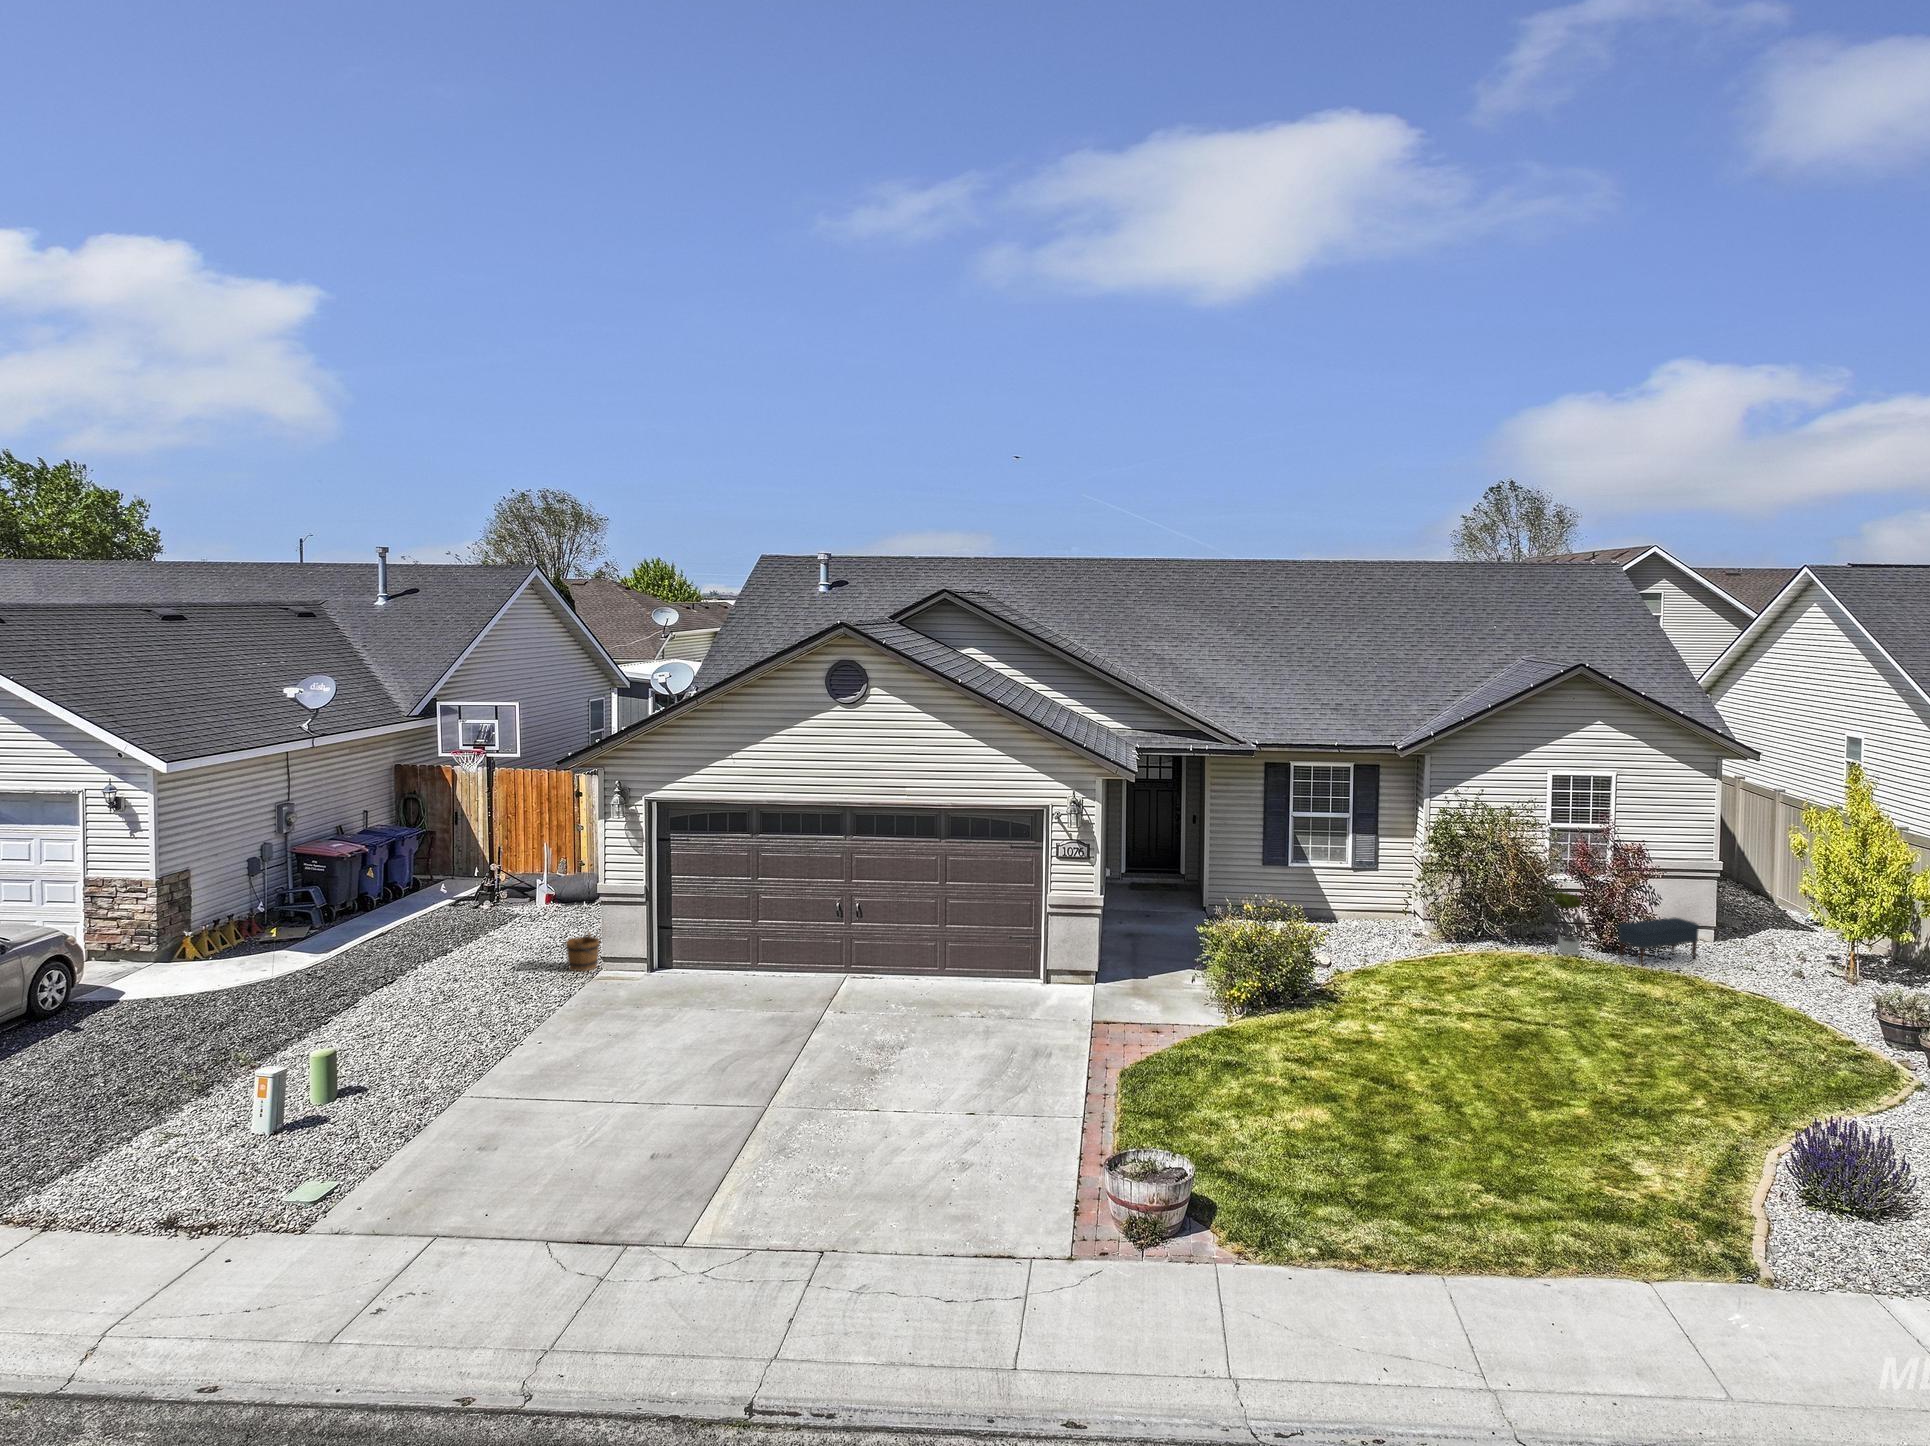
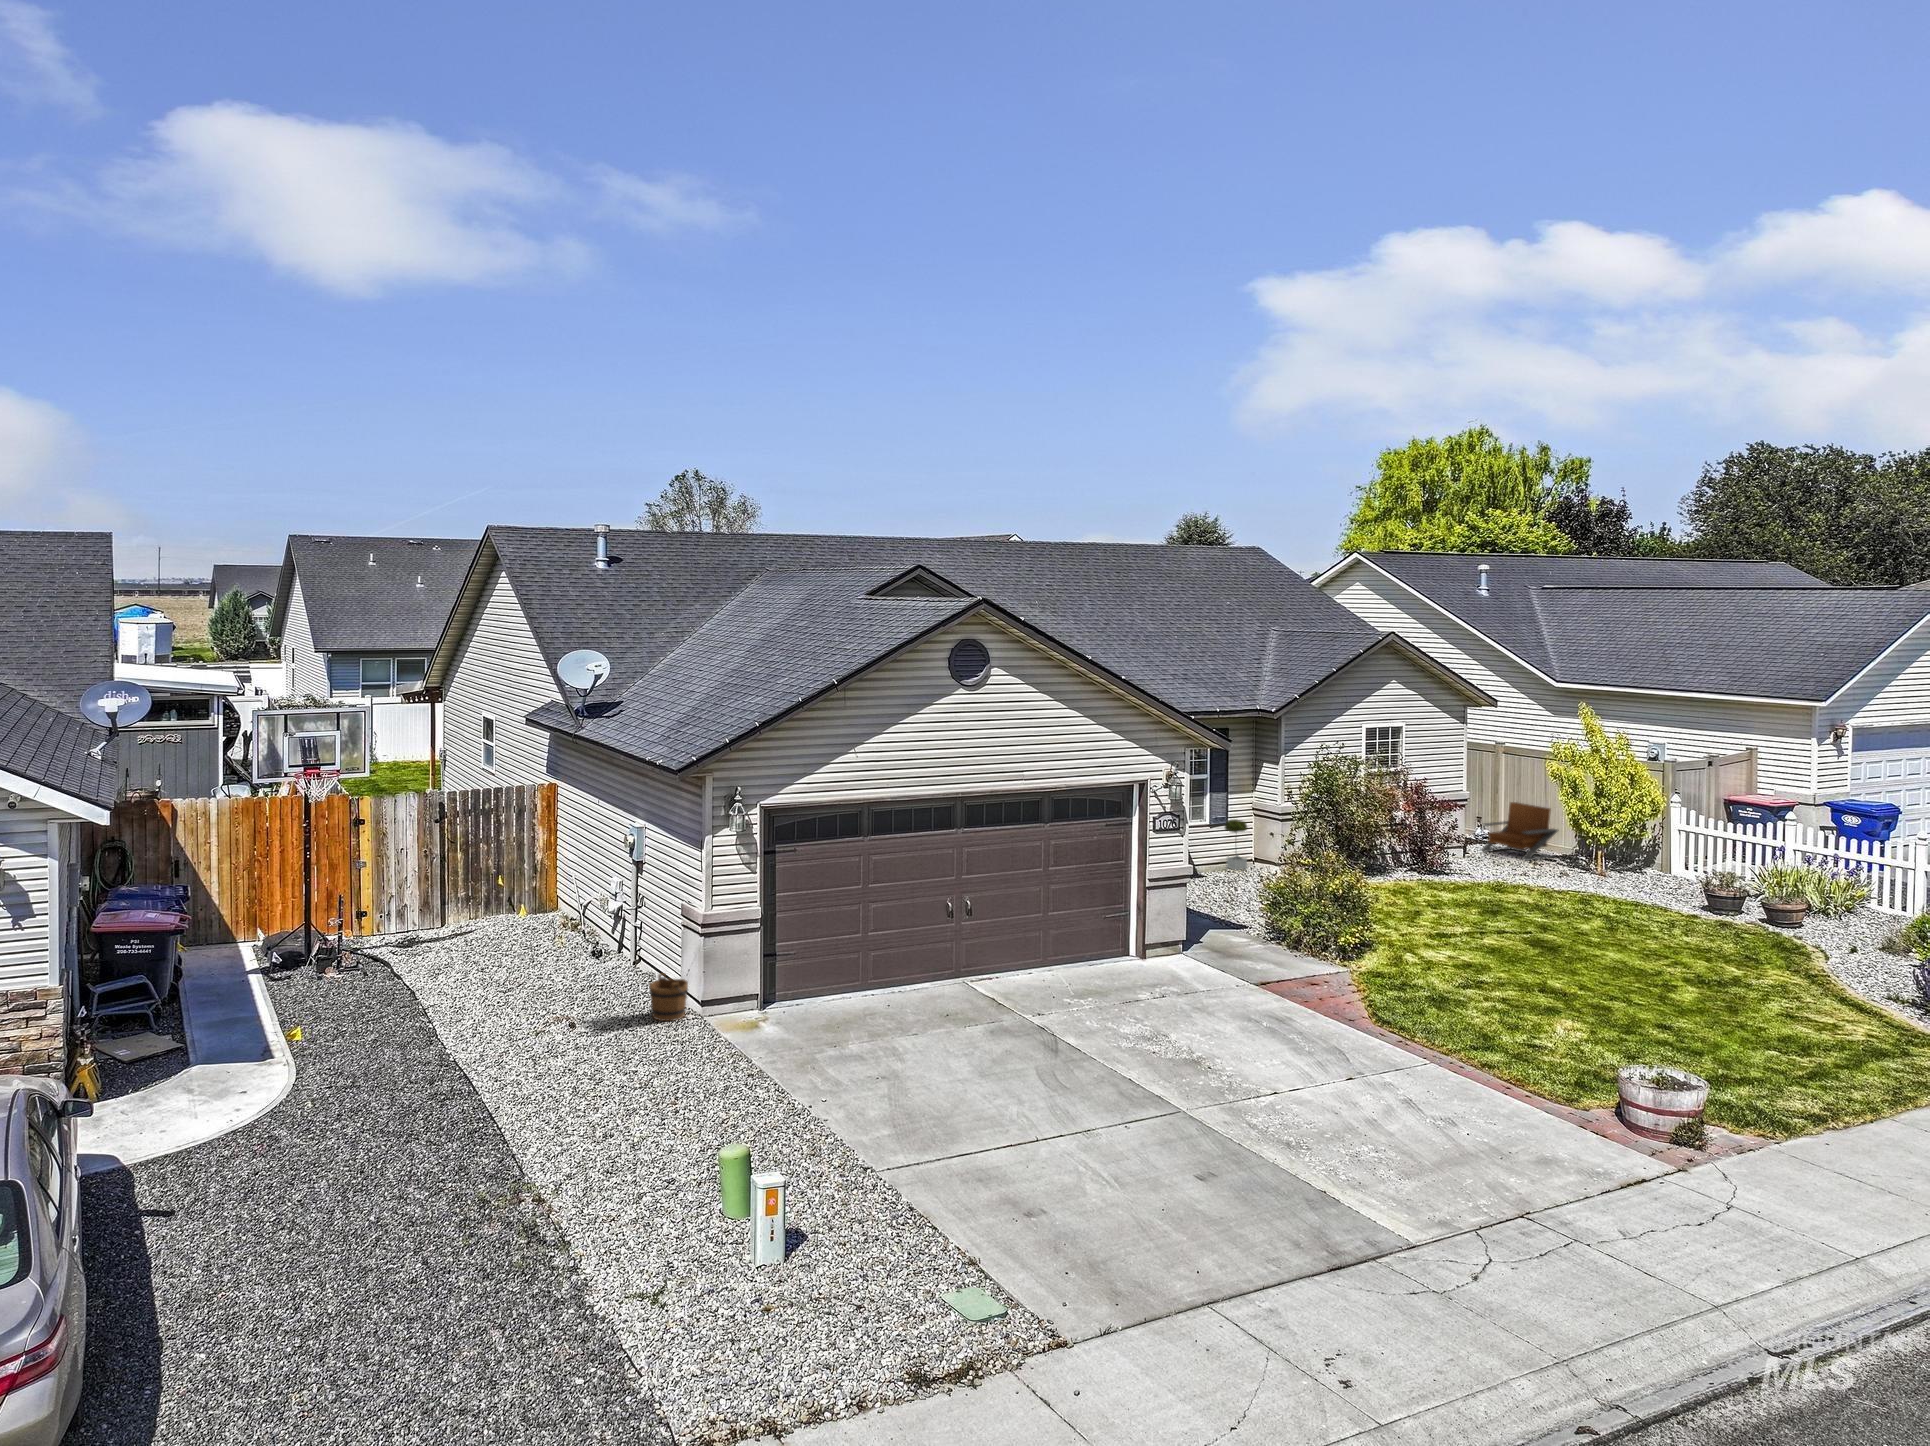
lounge chair: none [1750,881,1847,958] -> present [1482,802,1558,861]
potted tree: present [1554,892,1582,955] -> present [1225,819,1247,870]
bench: present [1618,917,1699,965] -> none [1444,838,1487,879]

